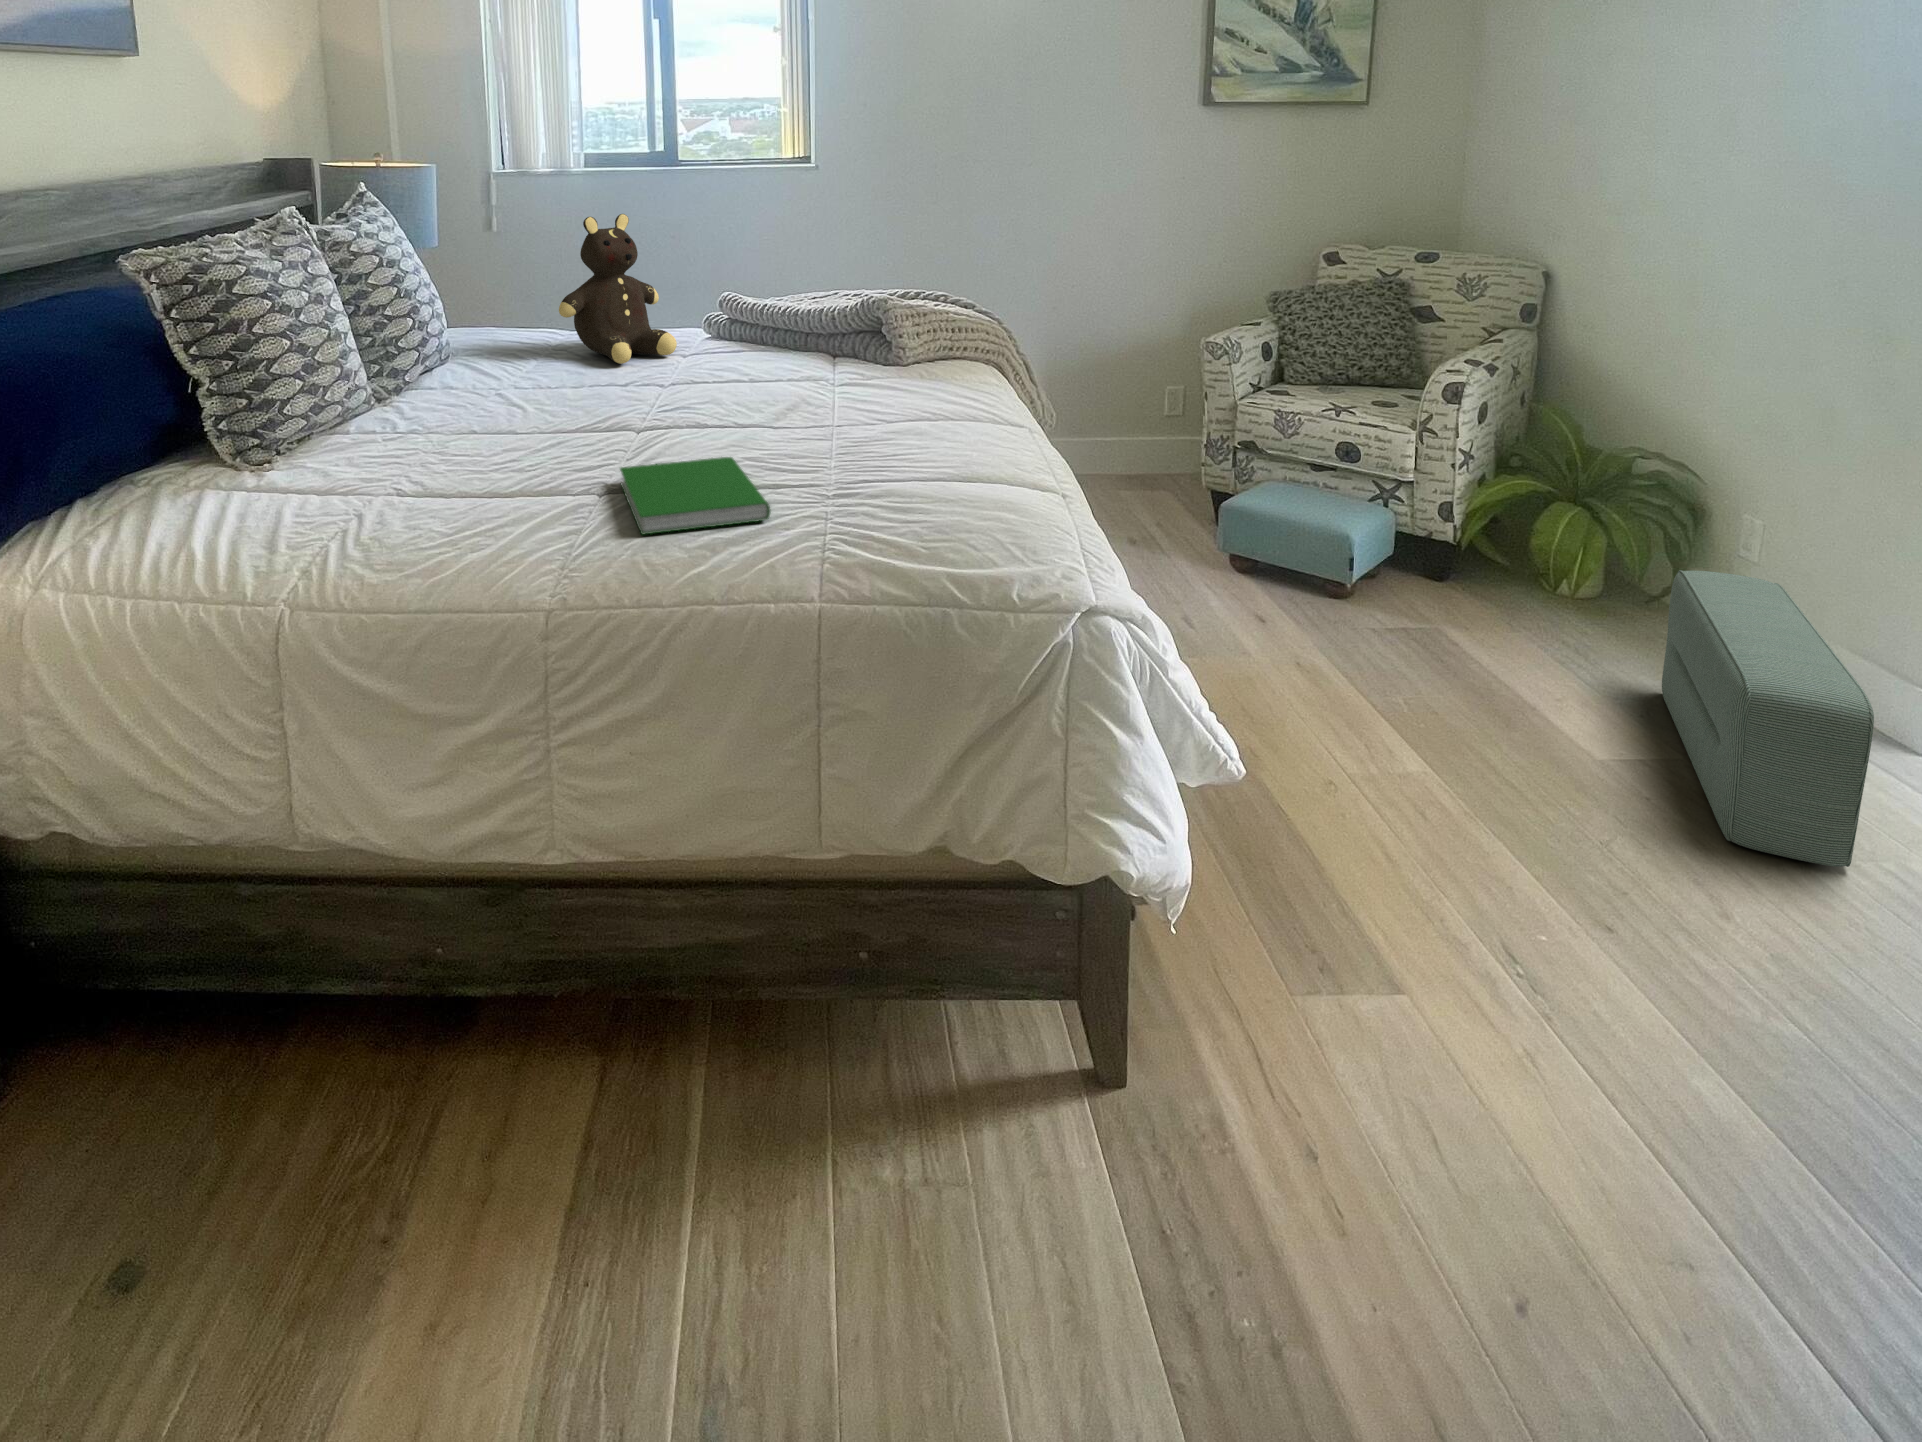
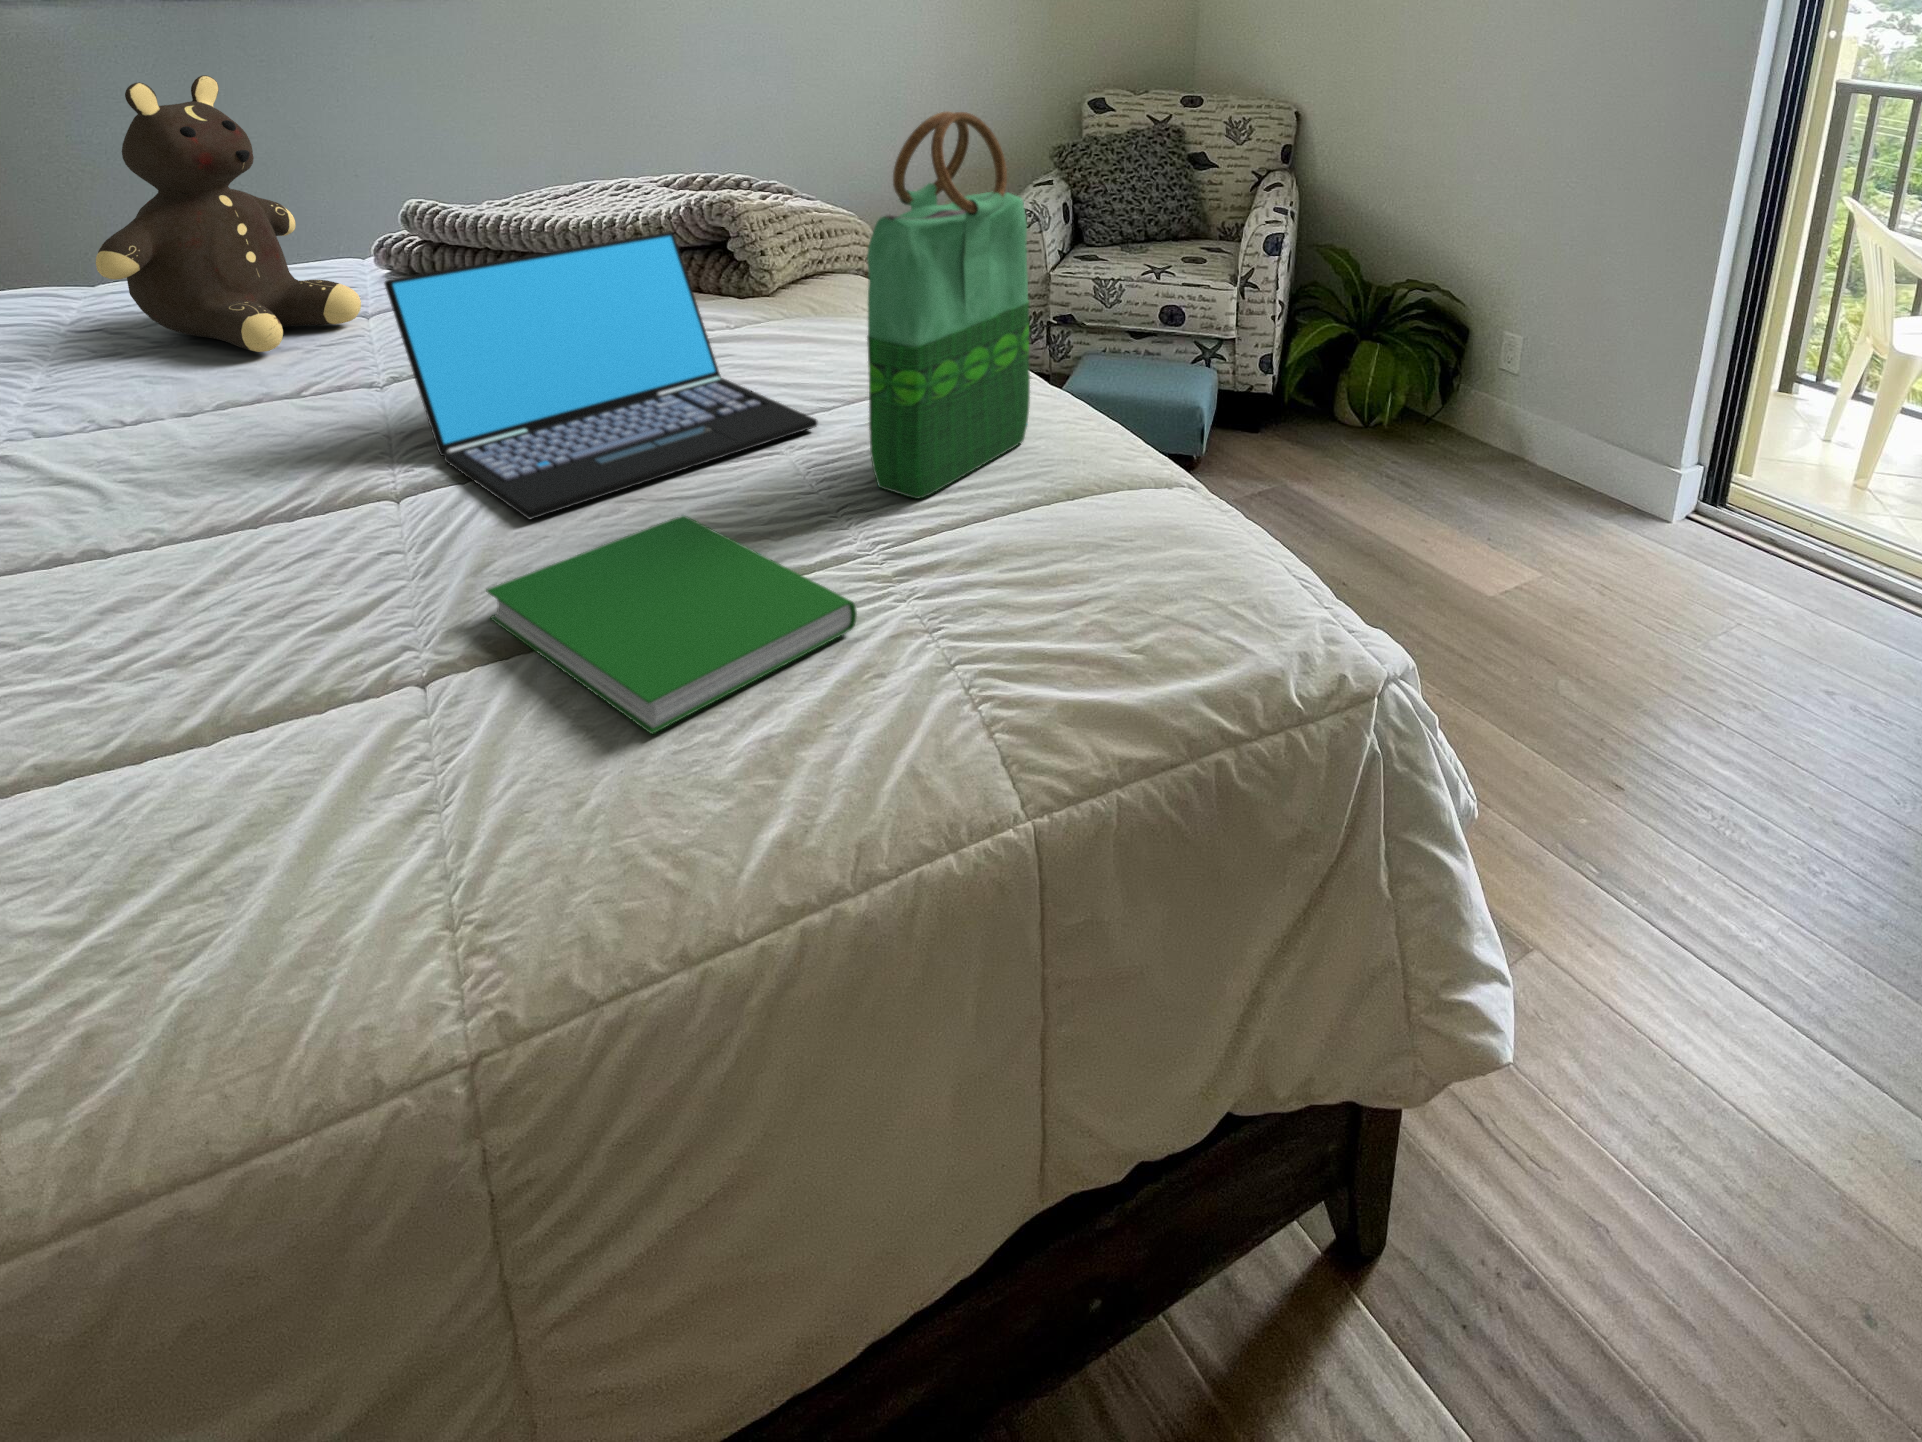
tote bag: none [848,238,974,477] -> present [867,112,1030,499]
laptop: none [648,311,853,450] -> present [385,232,817,519]
pouf: present [1662,570,1874,867] -> none [1487,392,1722,644]

